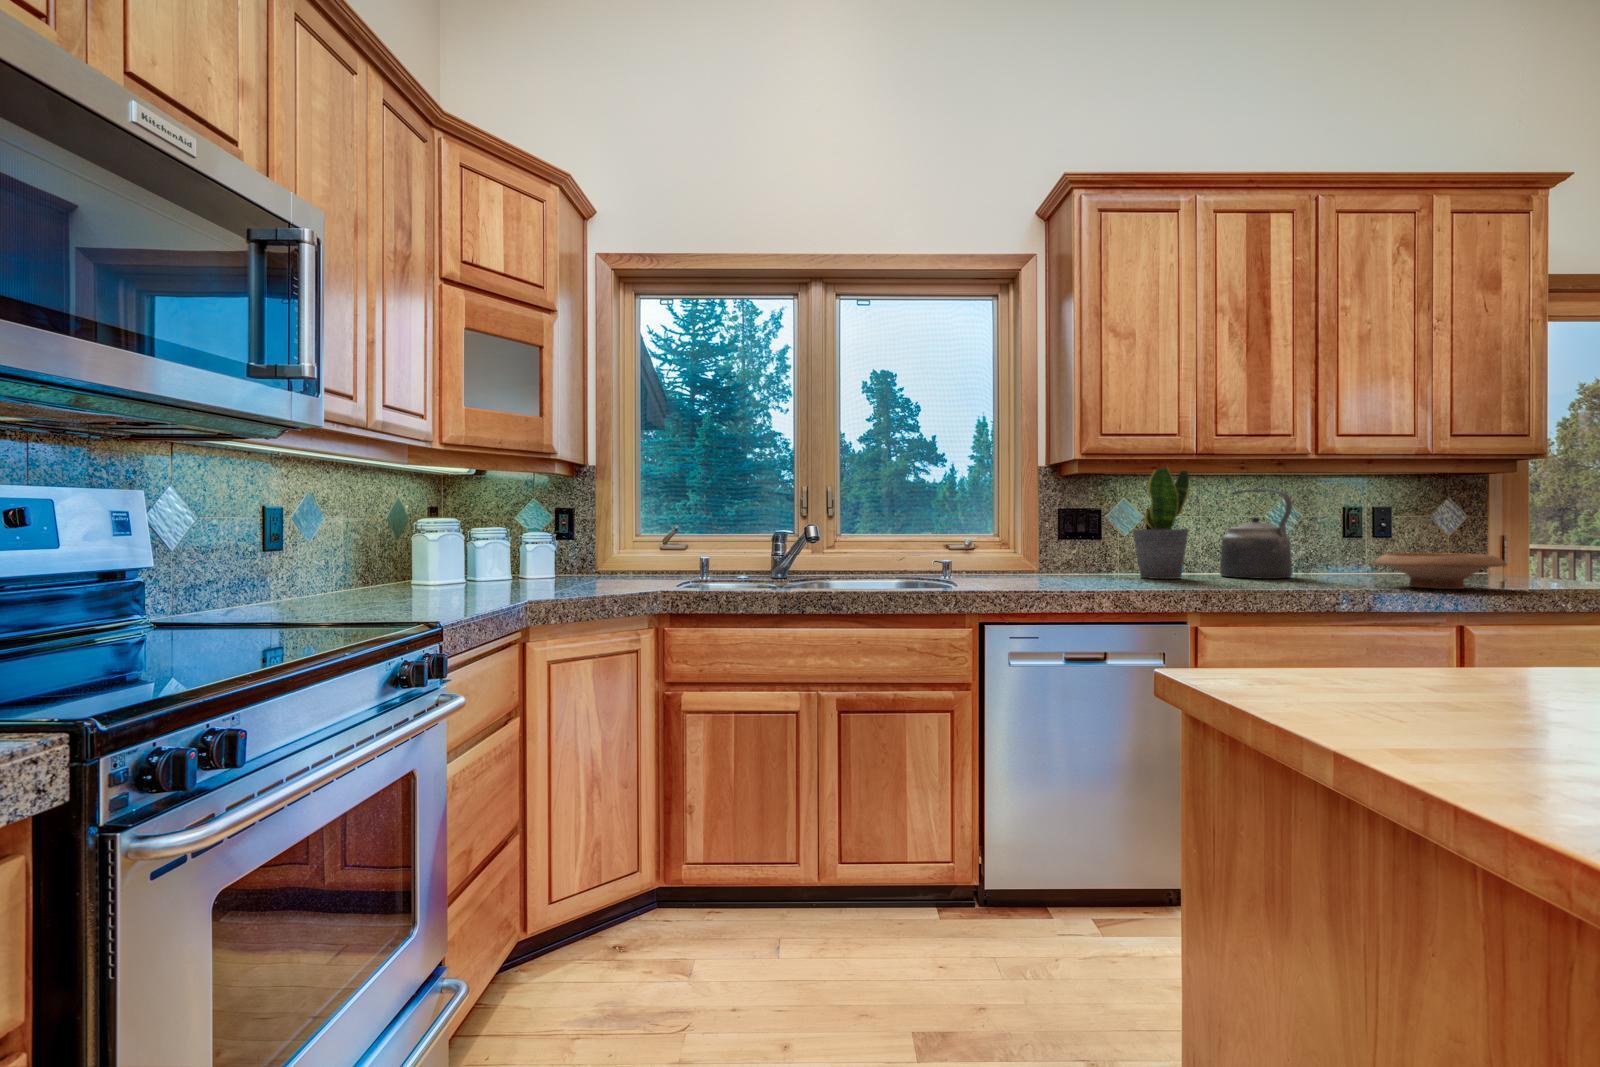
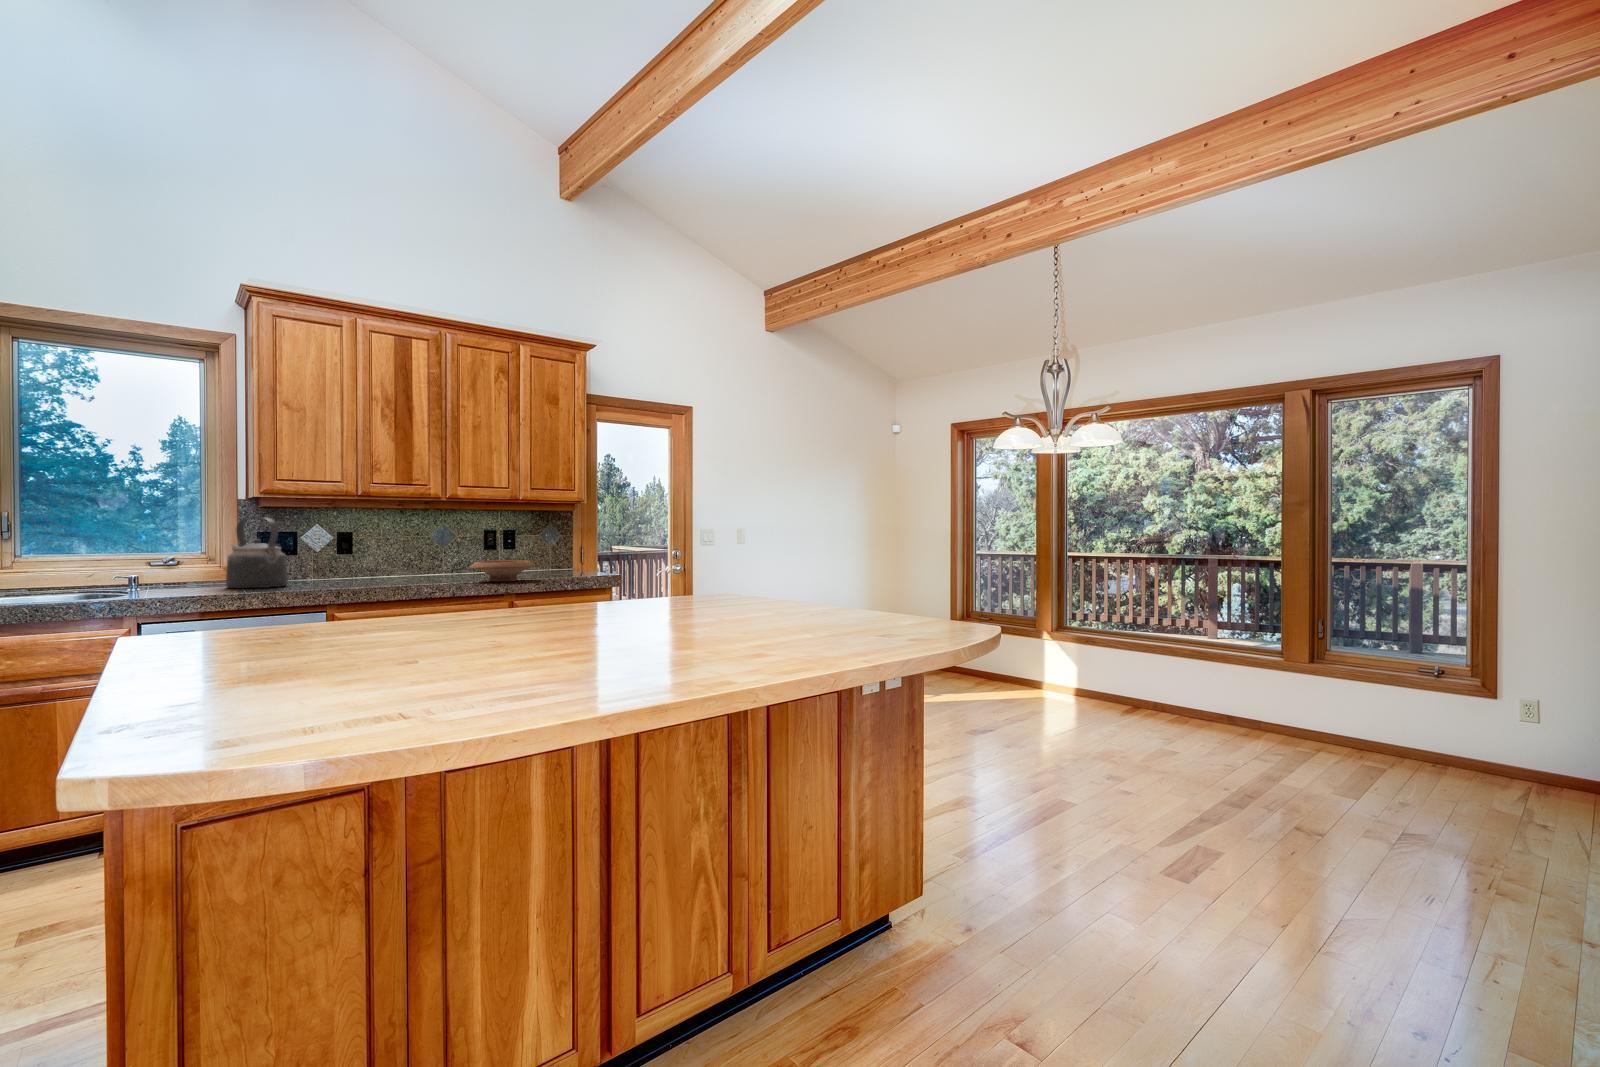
potted plant: present [1133,468,1189,579] -> none [319,497,364,583]
kettle: present [1220,489,1292,579] -> present [226,517,288,588]

